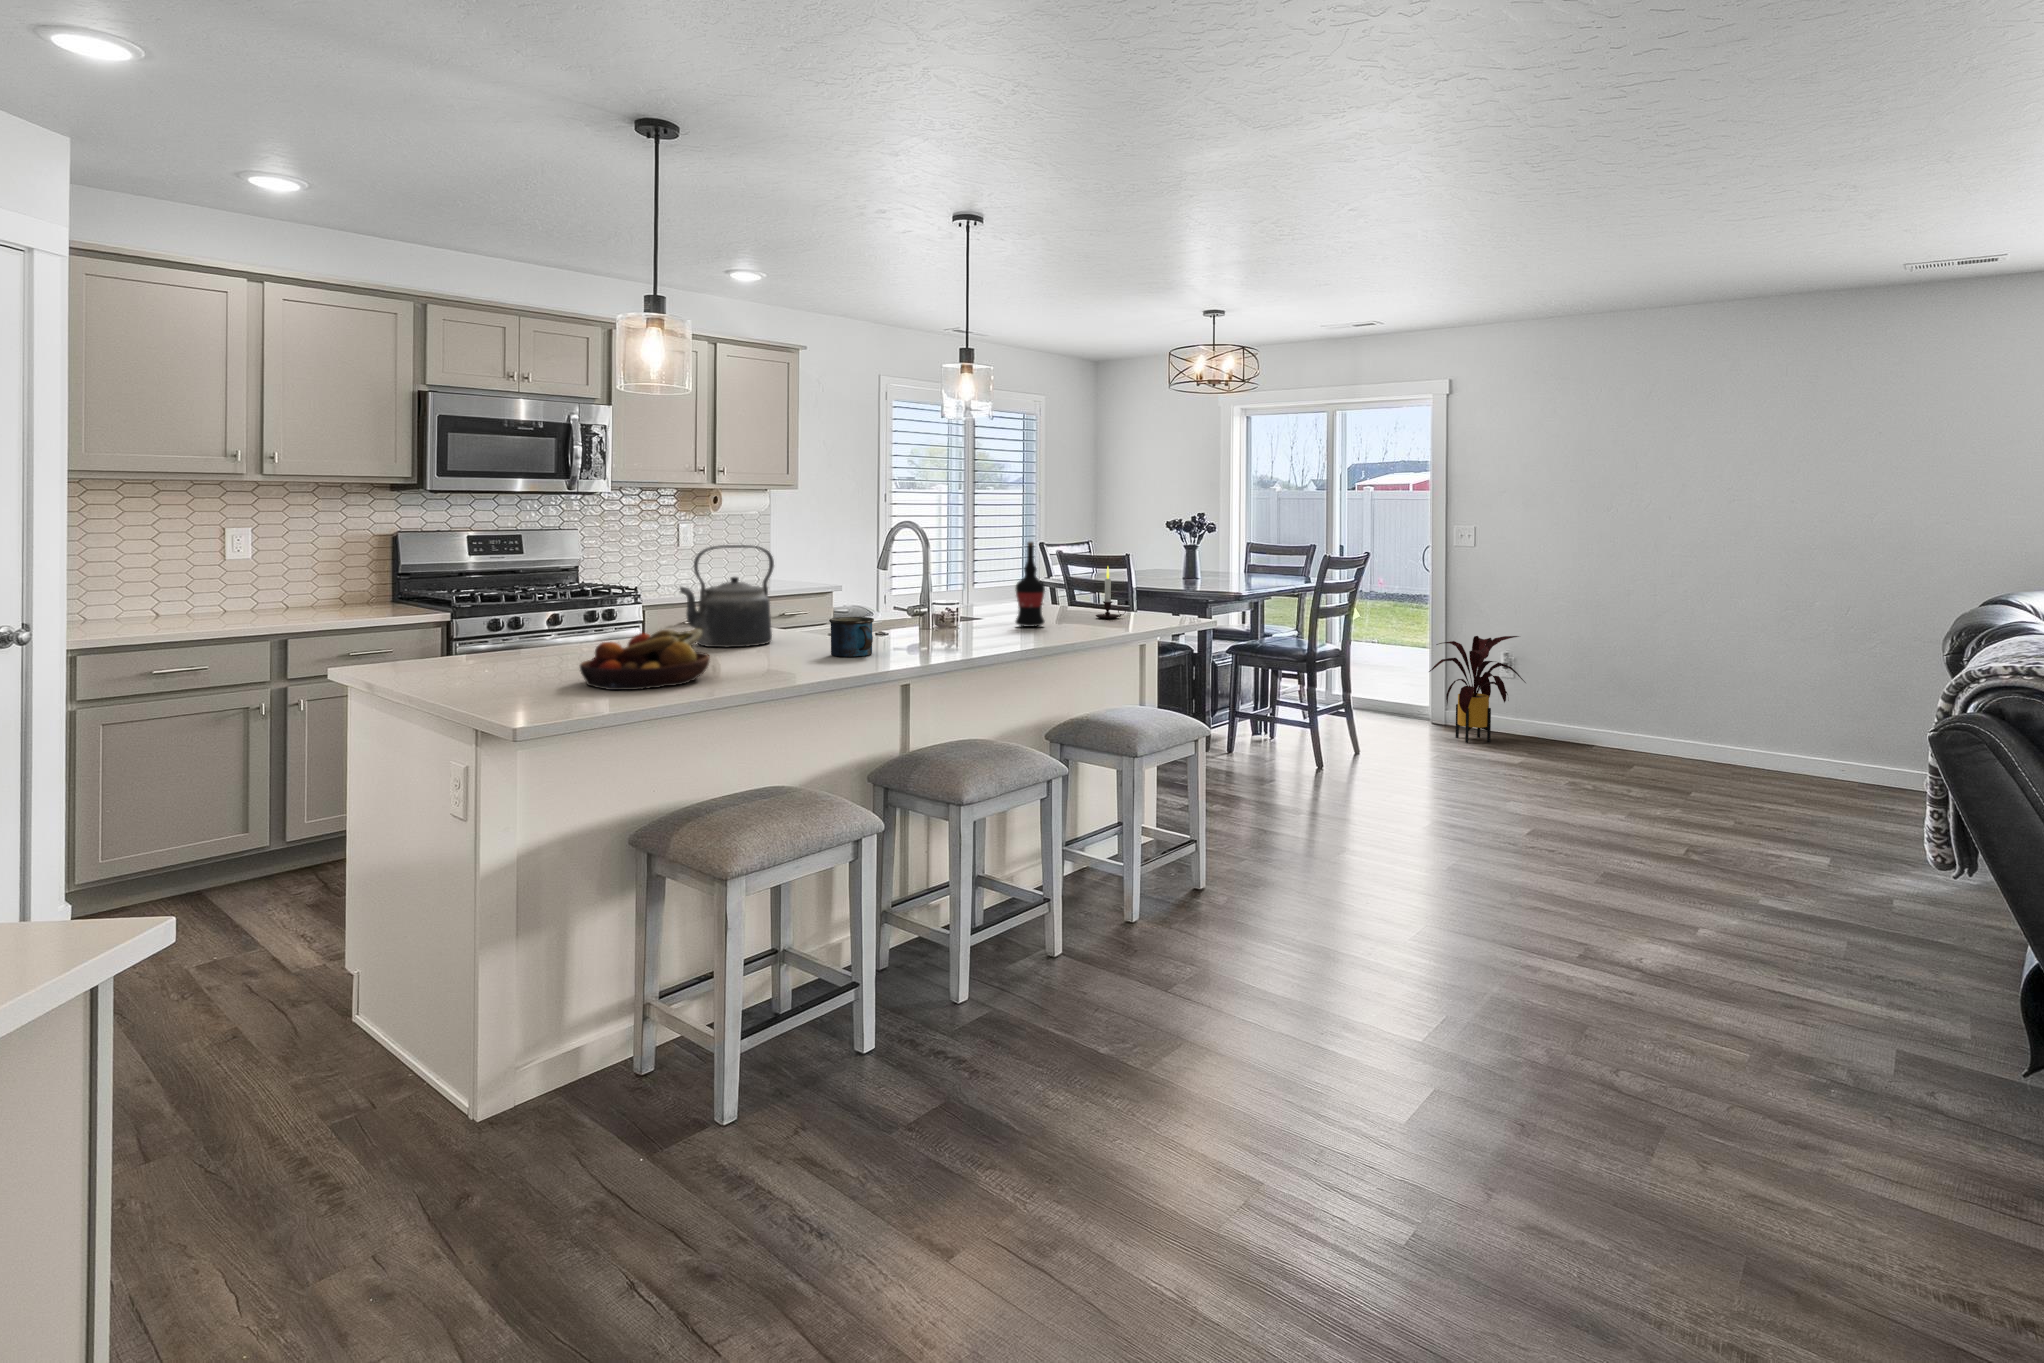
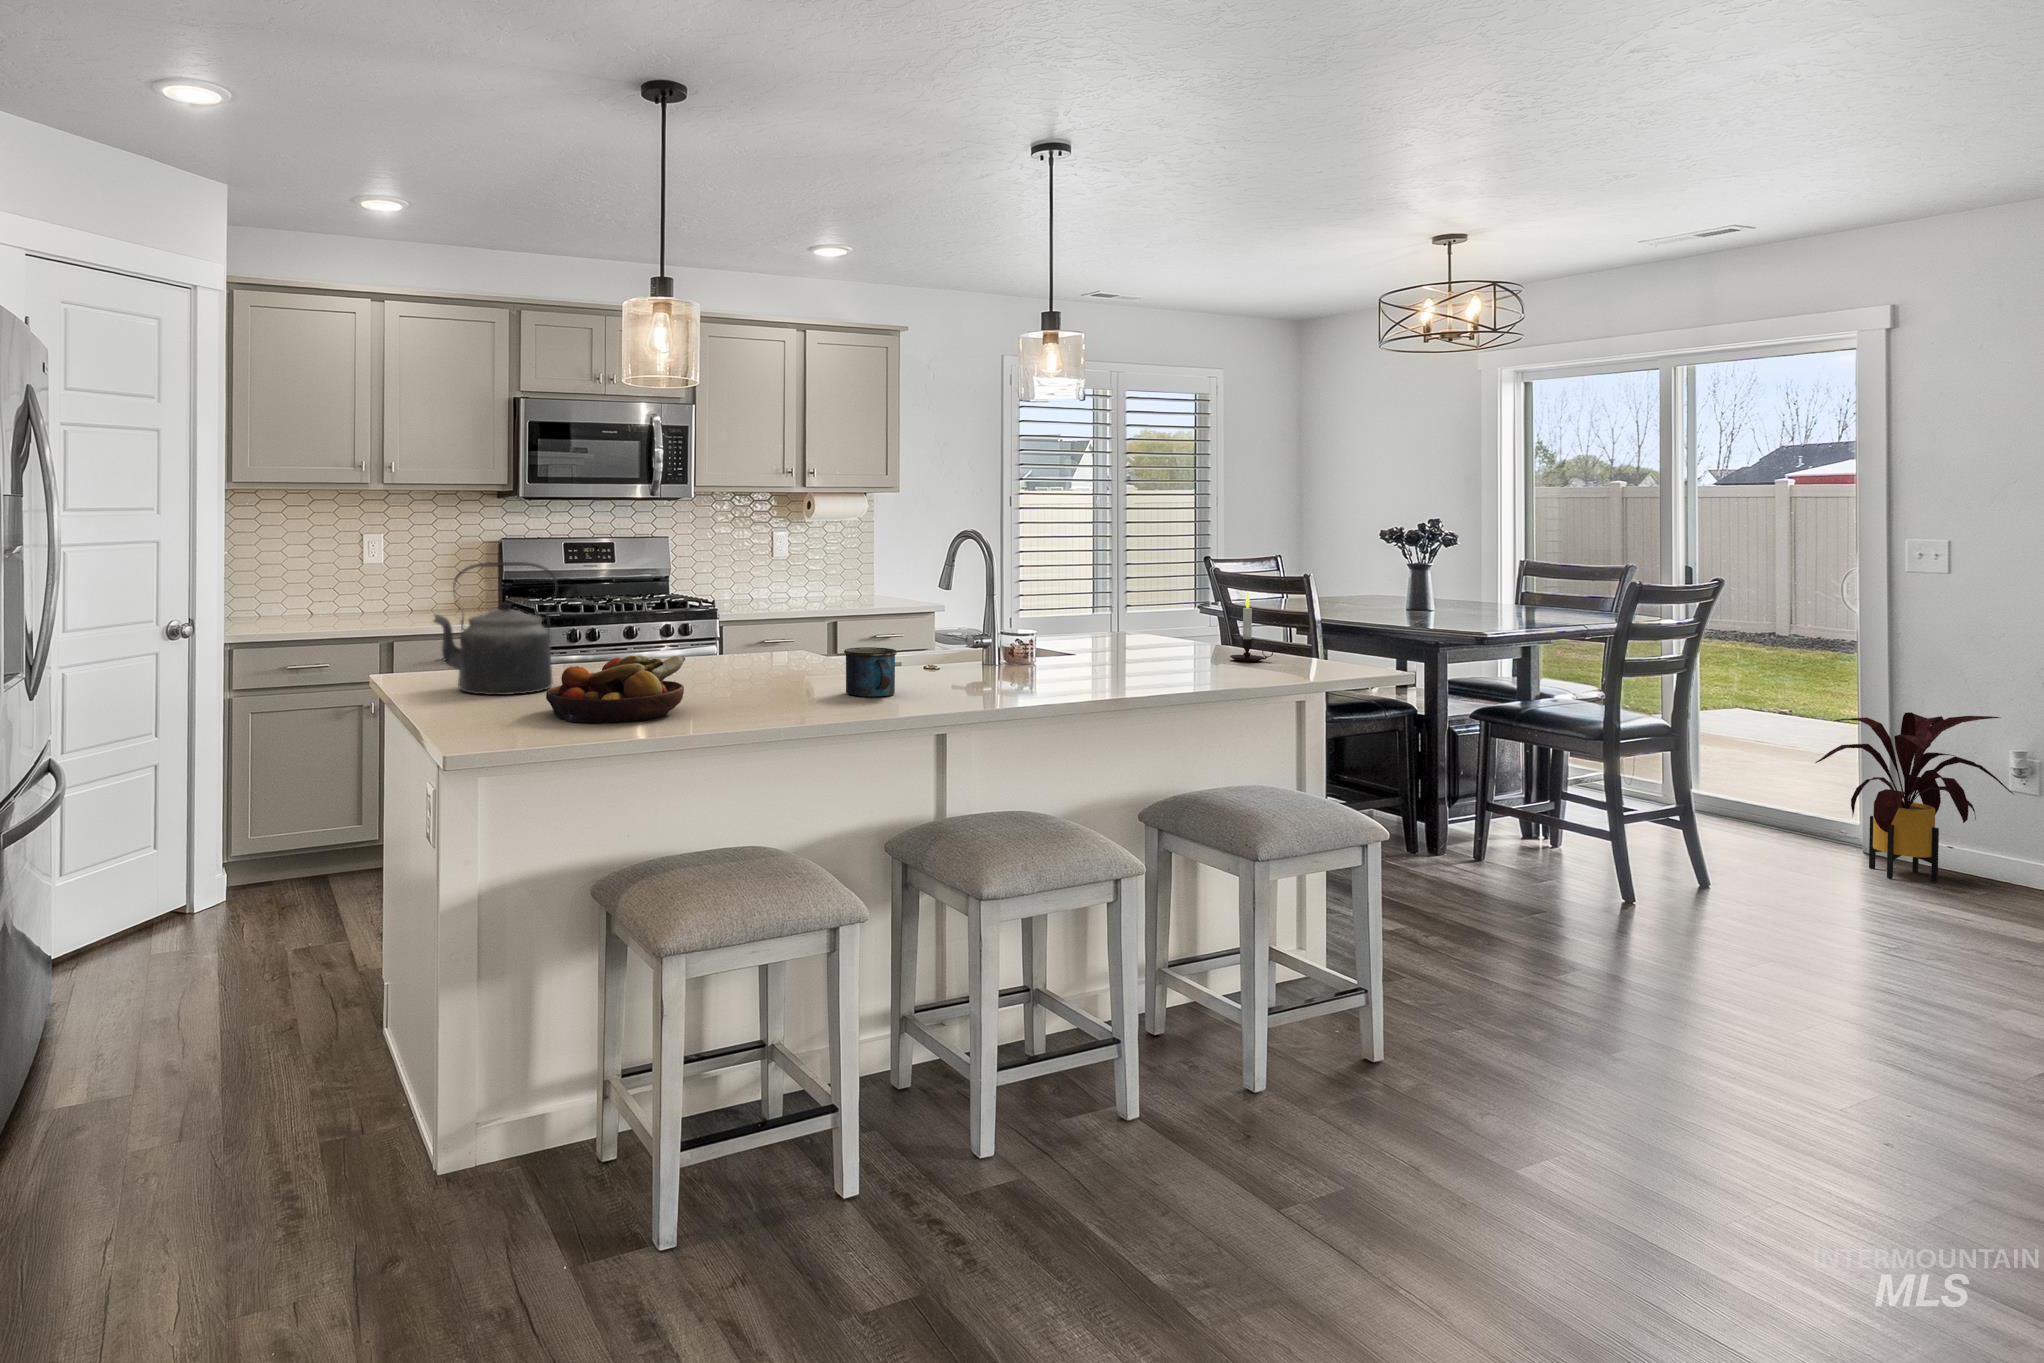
wine bottle: present [1016,542,1045,627] -> none [1110,558,1150,668]
kettle: present [680,545,774,647] -> present [434,562,557,695]

